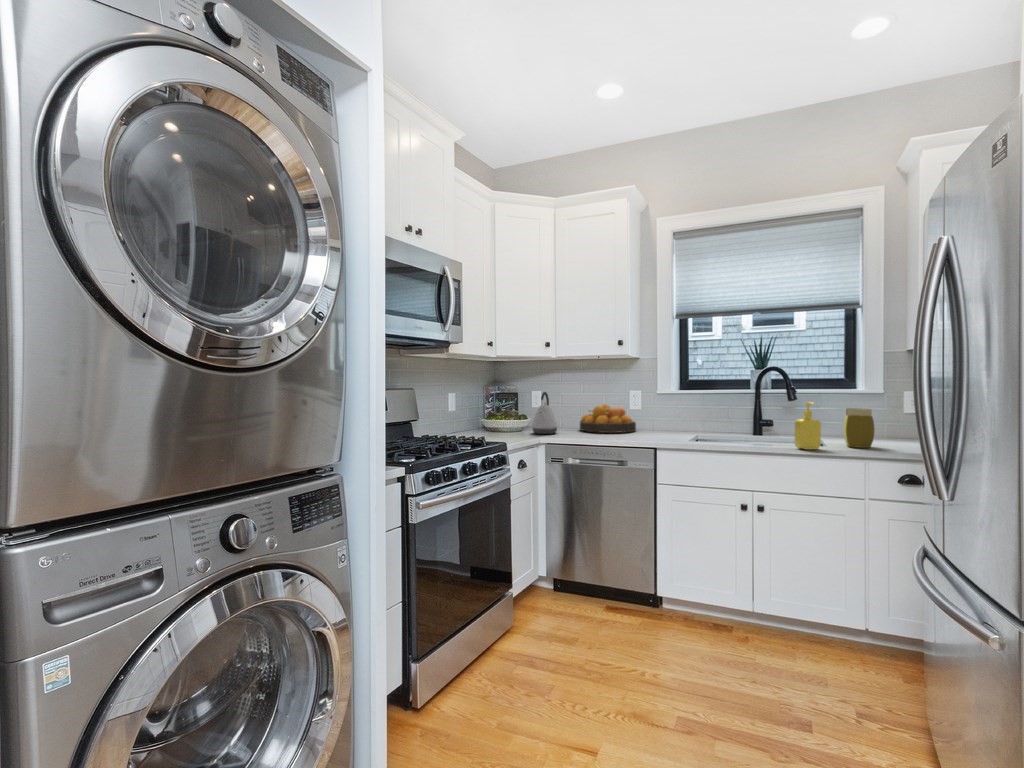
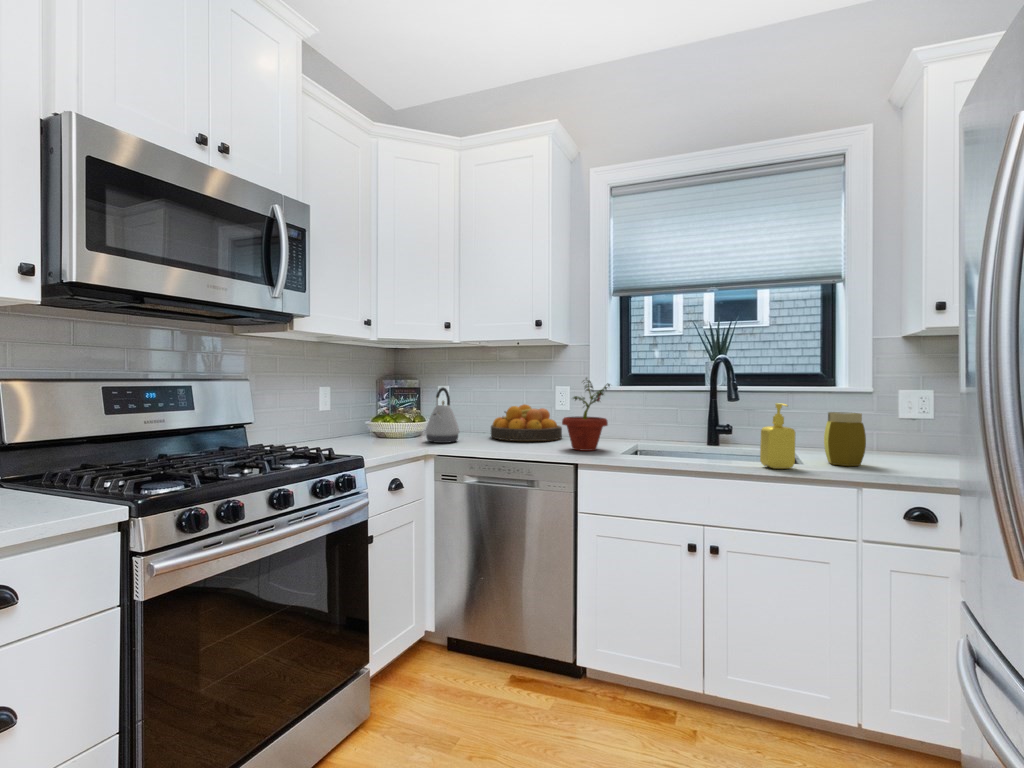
potted plant: none [641,383,680,439] -> present [562,378,610,451]

